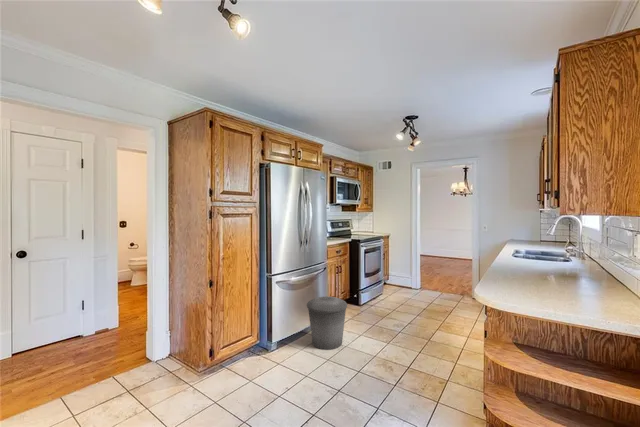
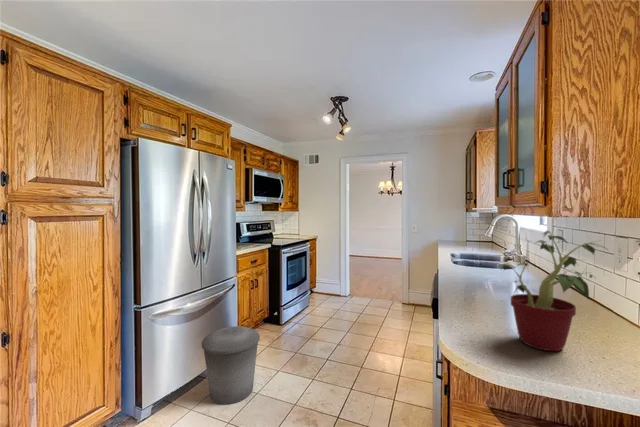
potted plant: none [518,224,595,302] -> present [500,231,595,351]

